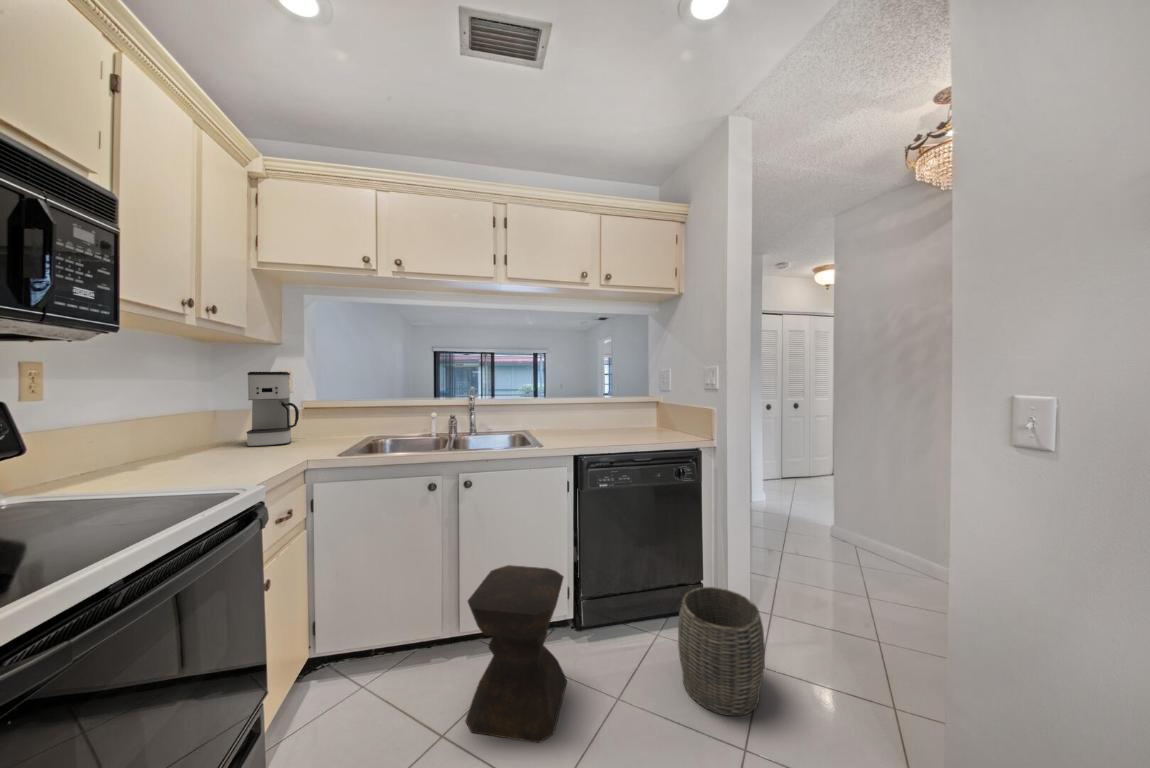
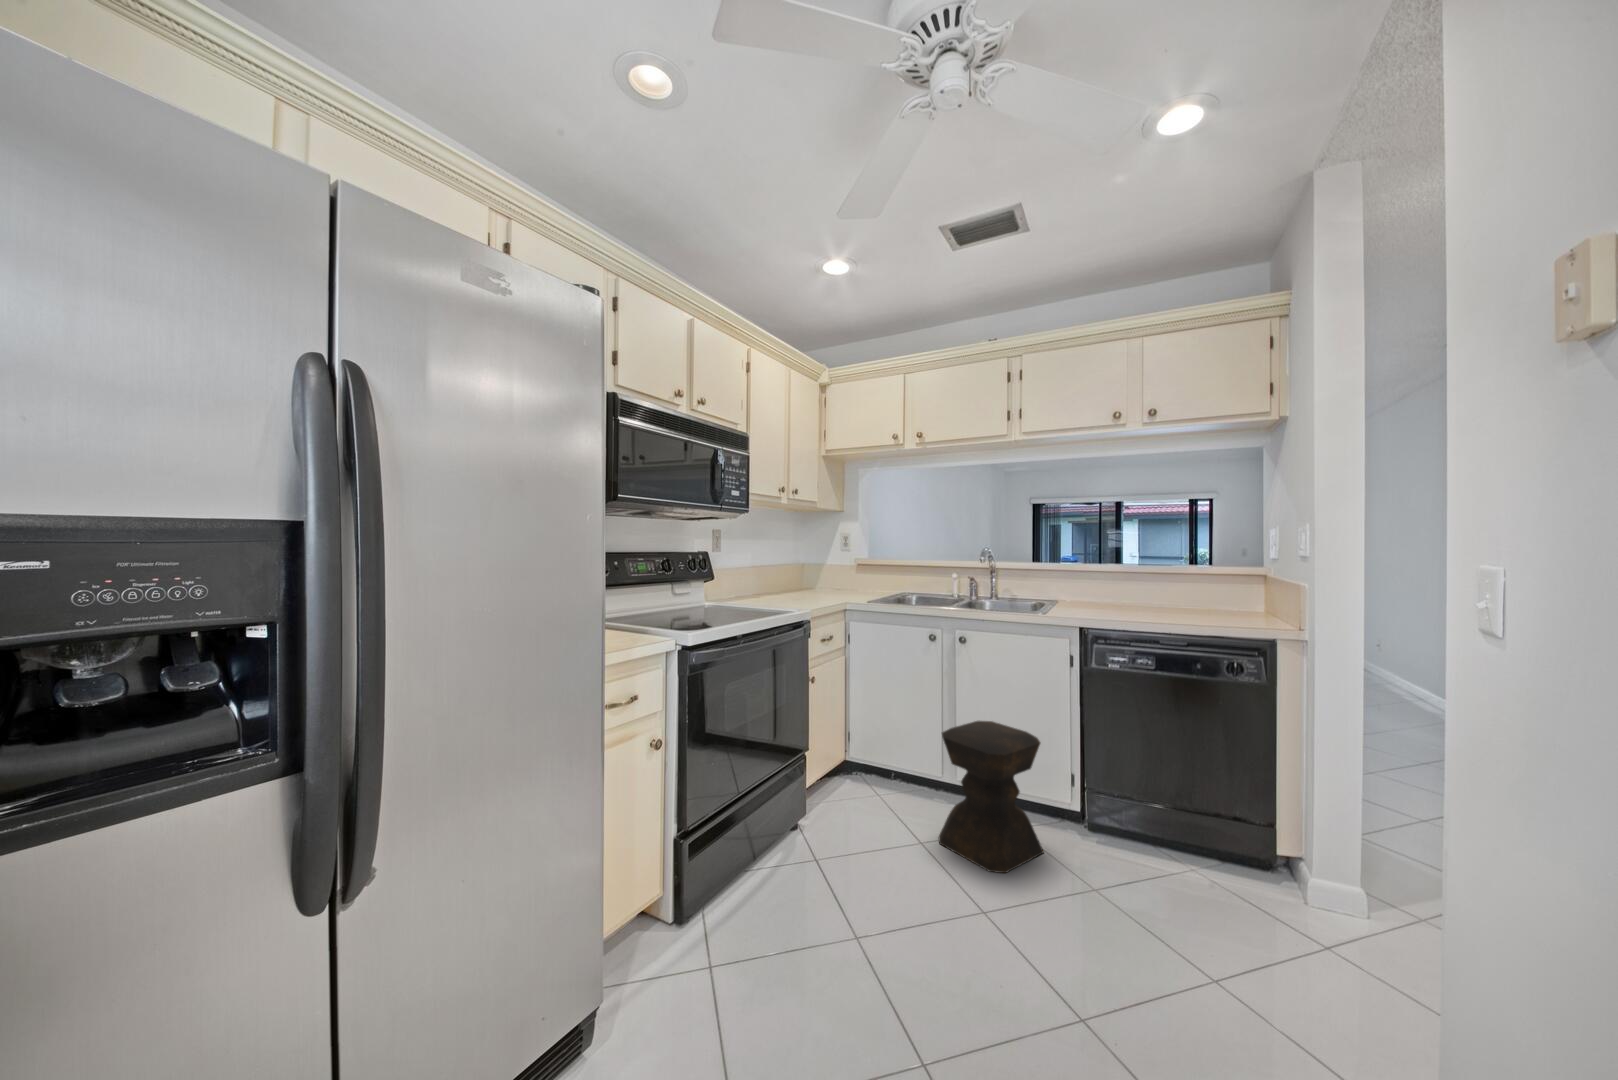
coffee maker: present [247,372,299,447] -> none [817,534,852,592]
woven basket: present [678,587,765,716] -> none [1172,807,1298,962]

